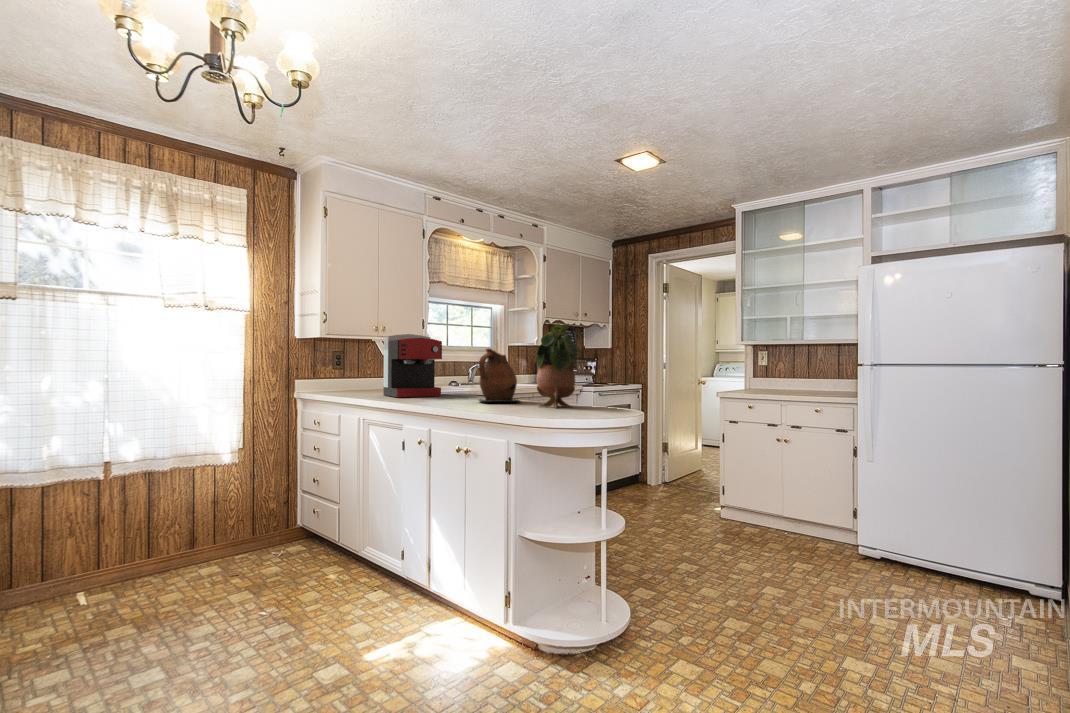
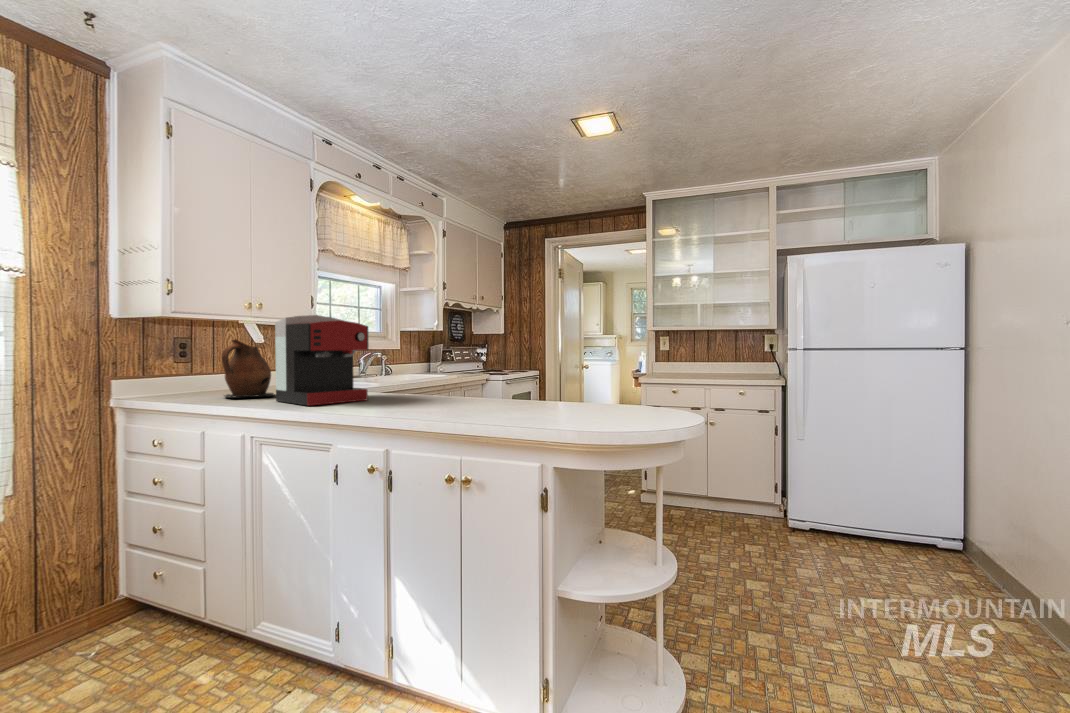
potted plant: present [537,324,580,408] -> none [551,306,608,419]
ceramic pitcher: present [479,349,520,402] -> present [222,339,274,398]

